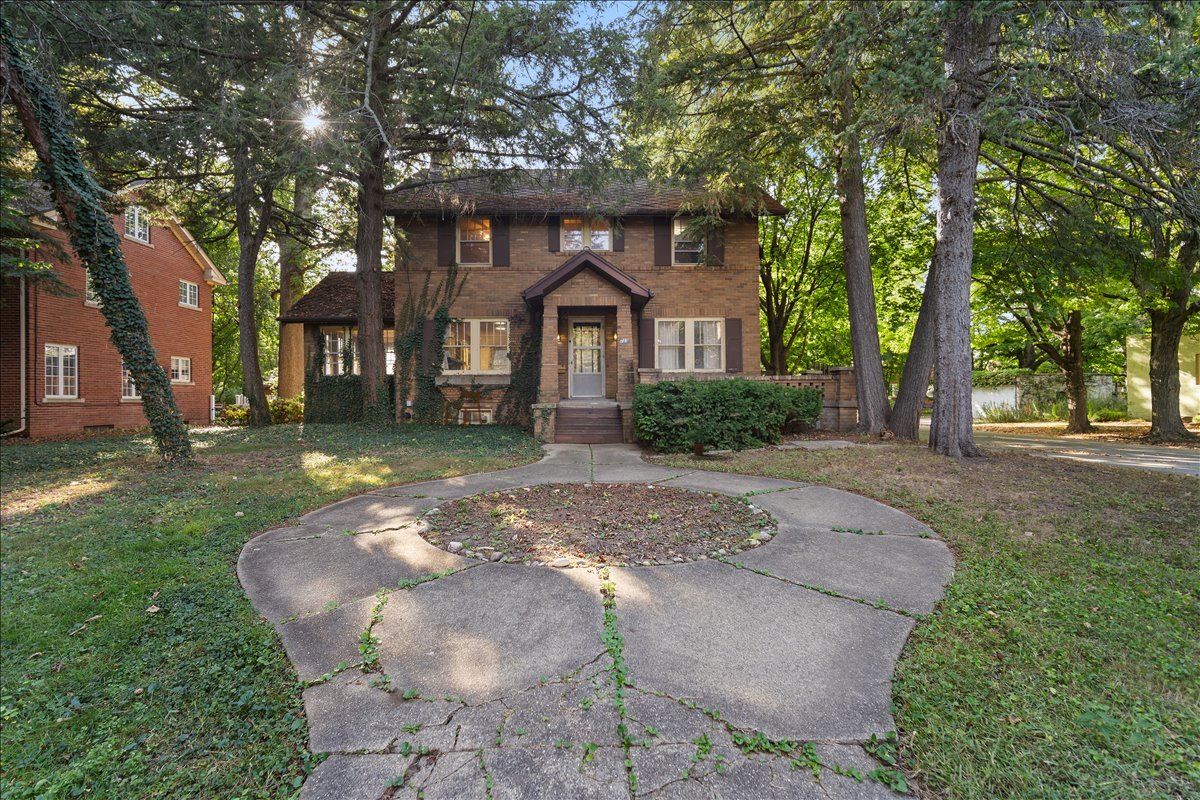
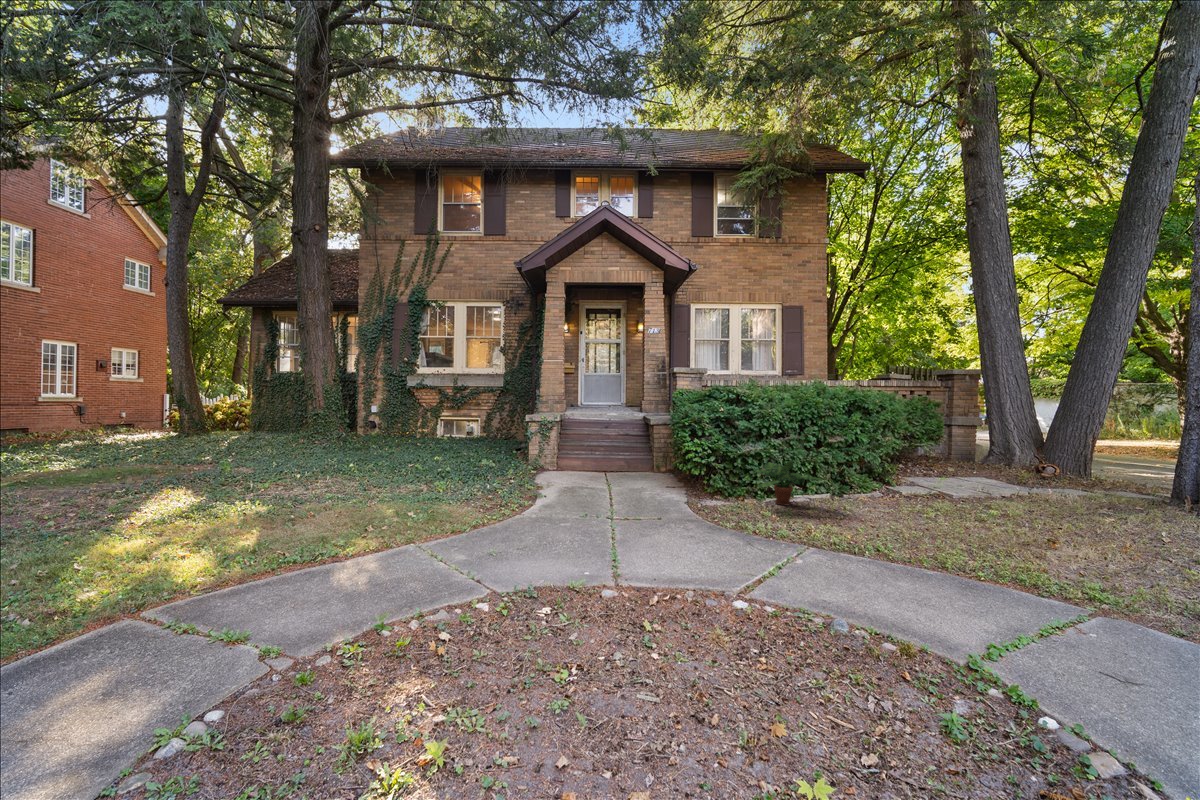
bench: present [444,391,482,427] -> none [418,393,465,442]

